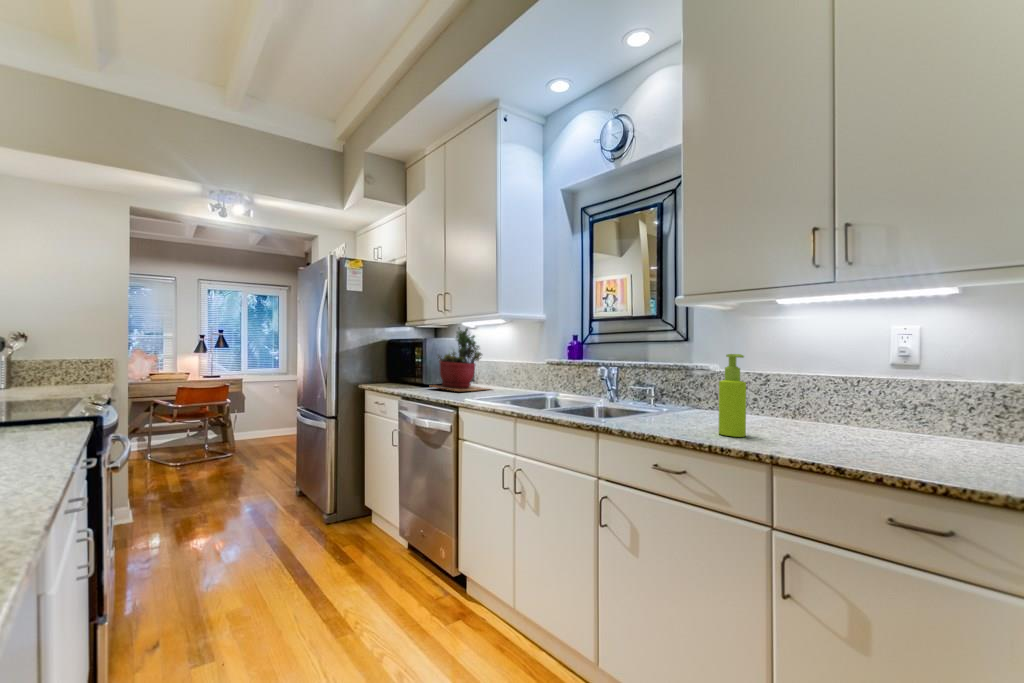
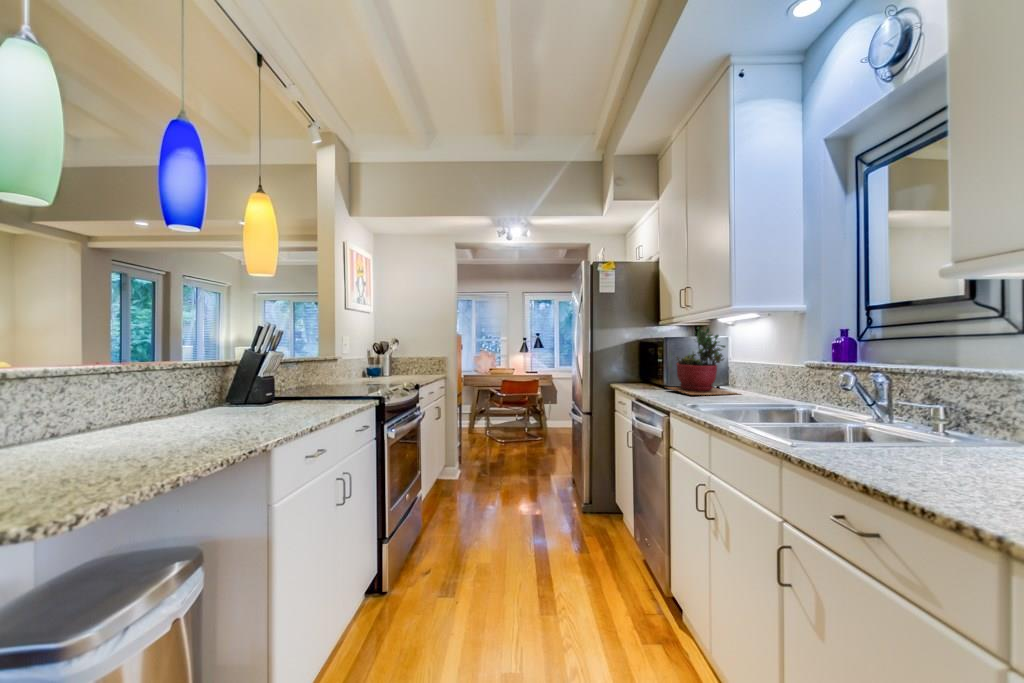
soap dispenser: present [719,354,746,437] -> none [934,370,985,490]

